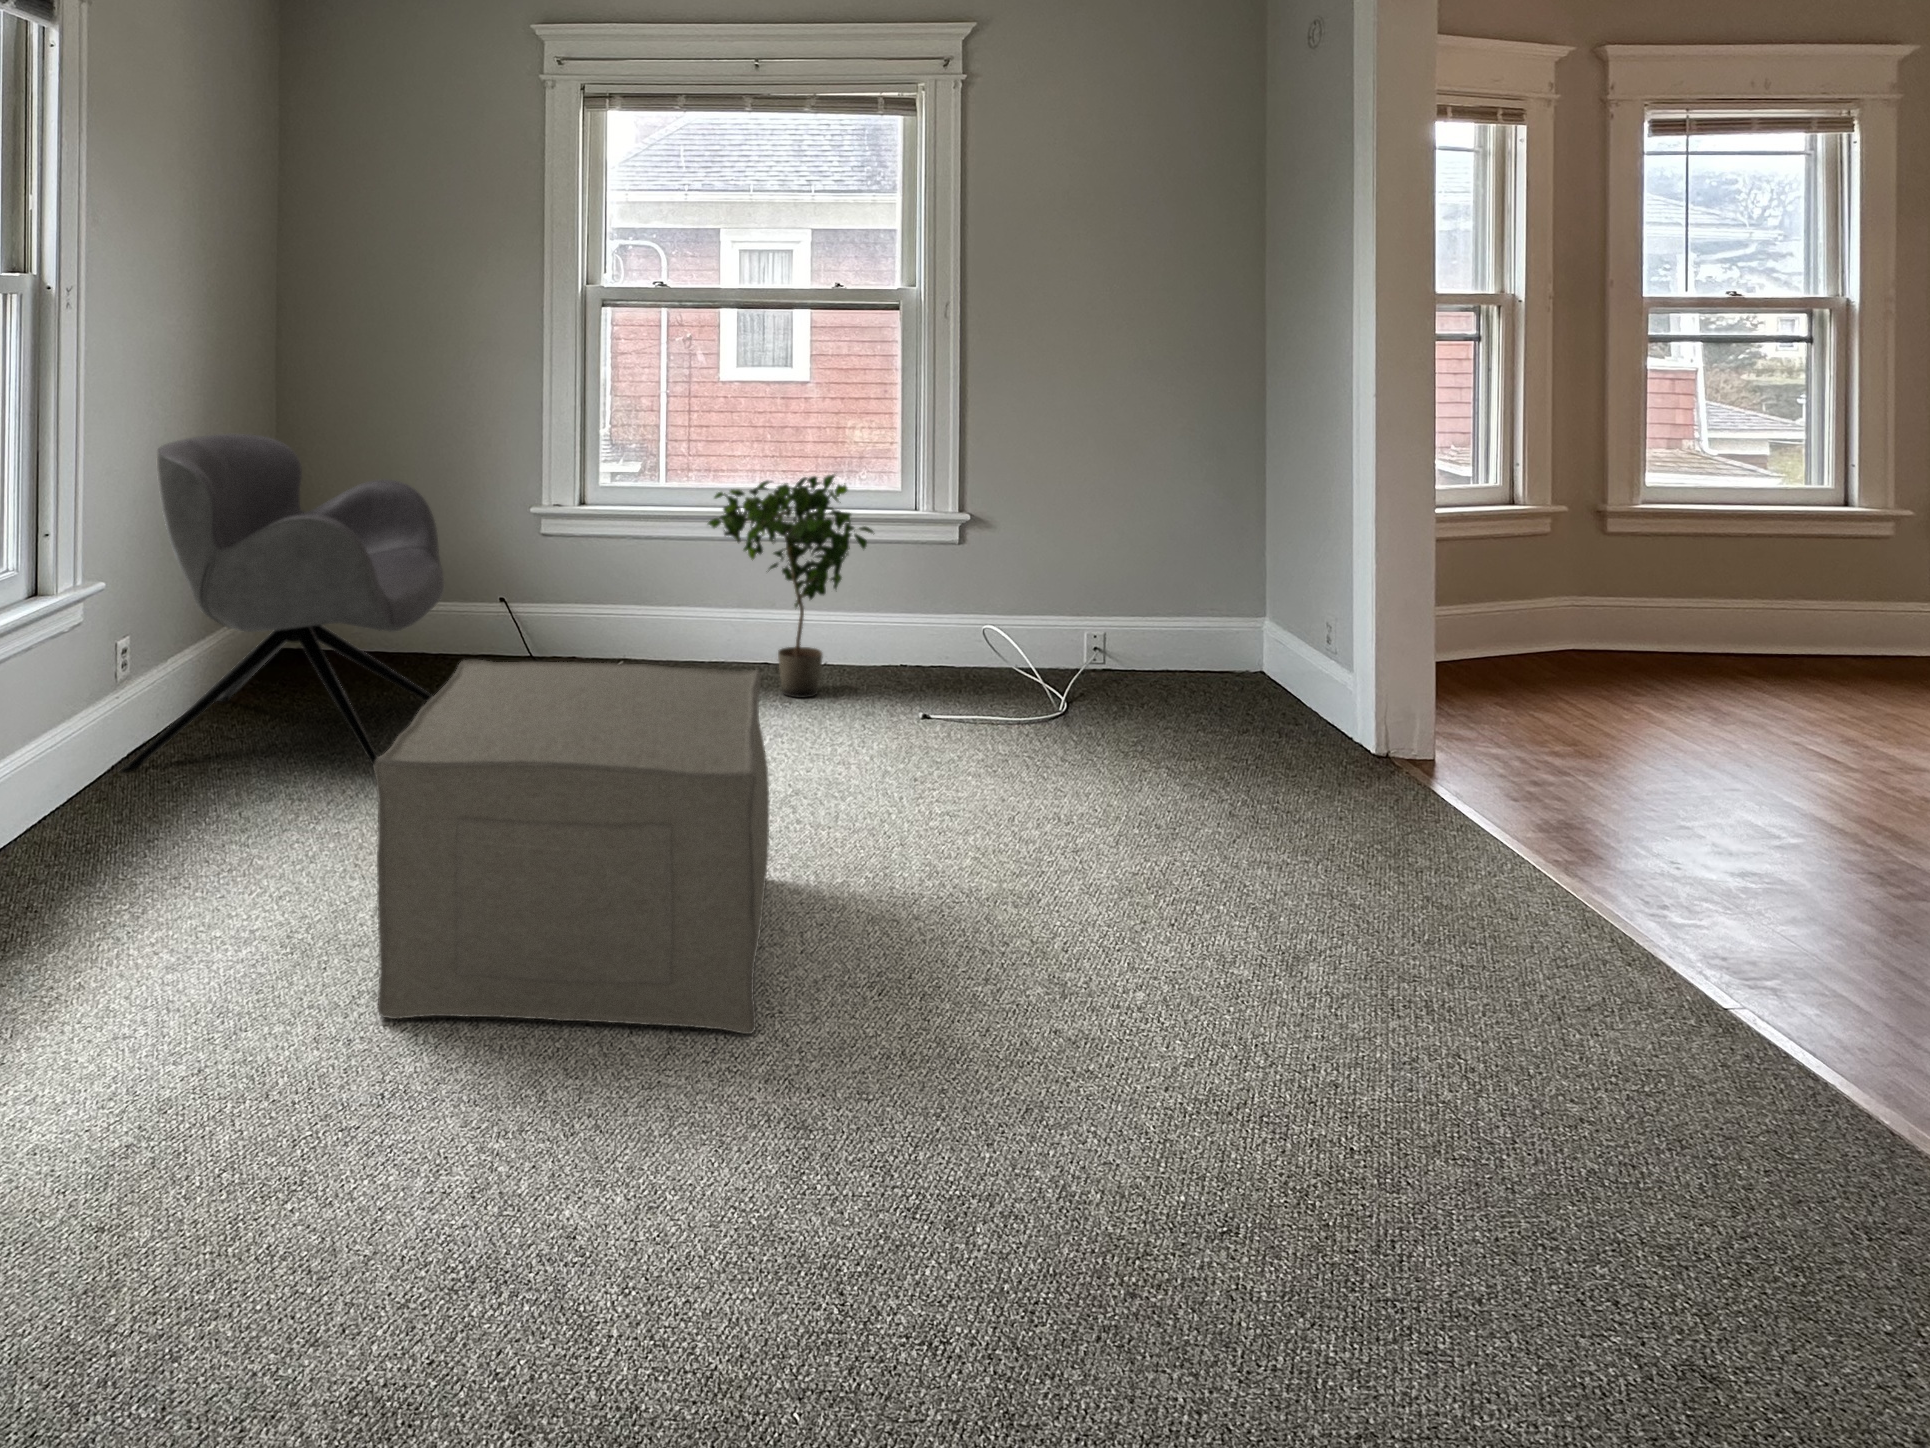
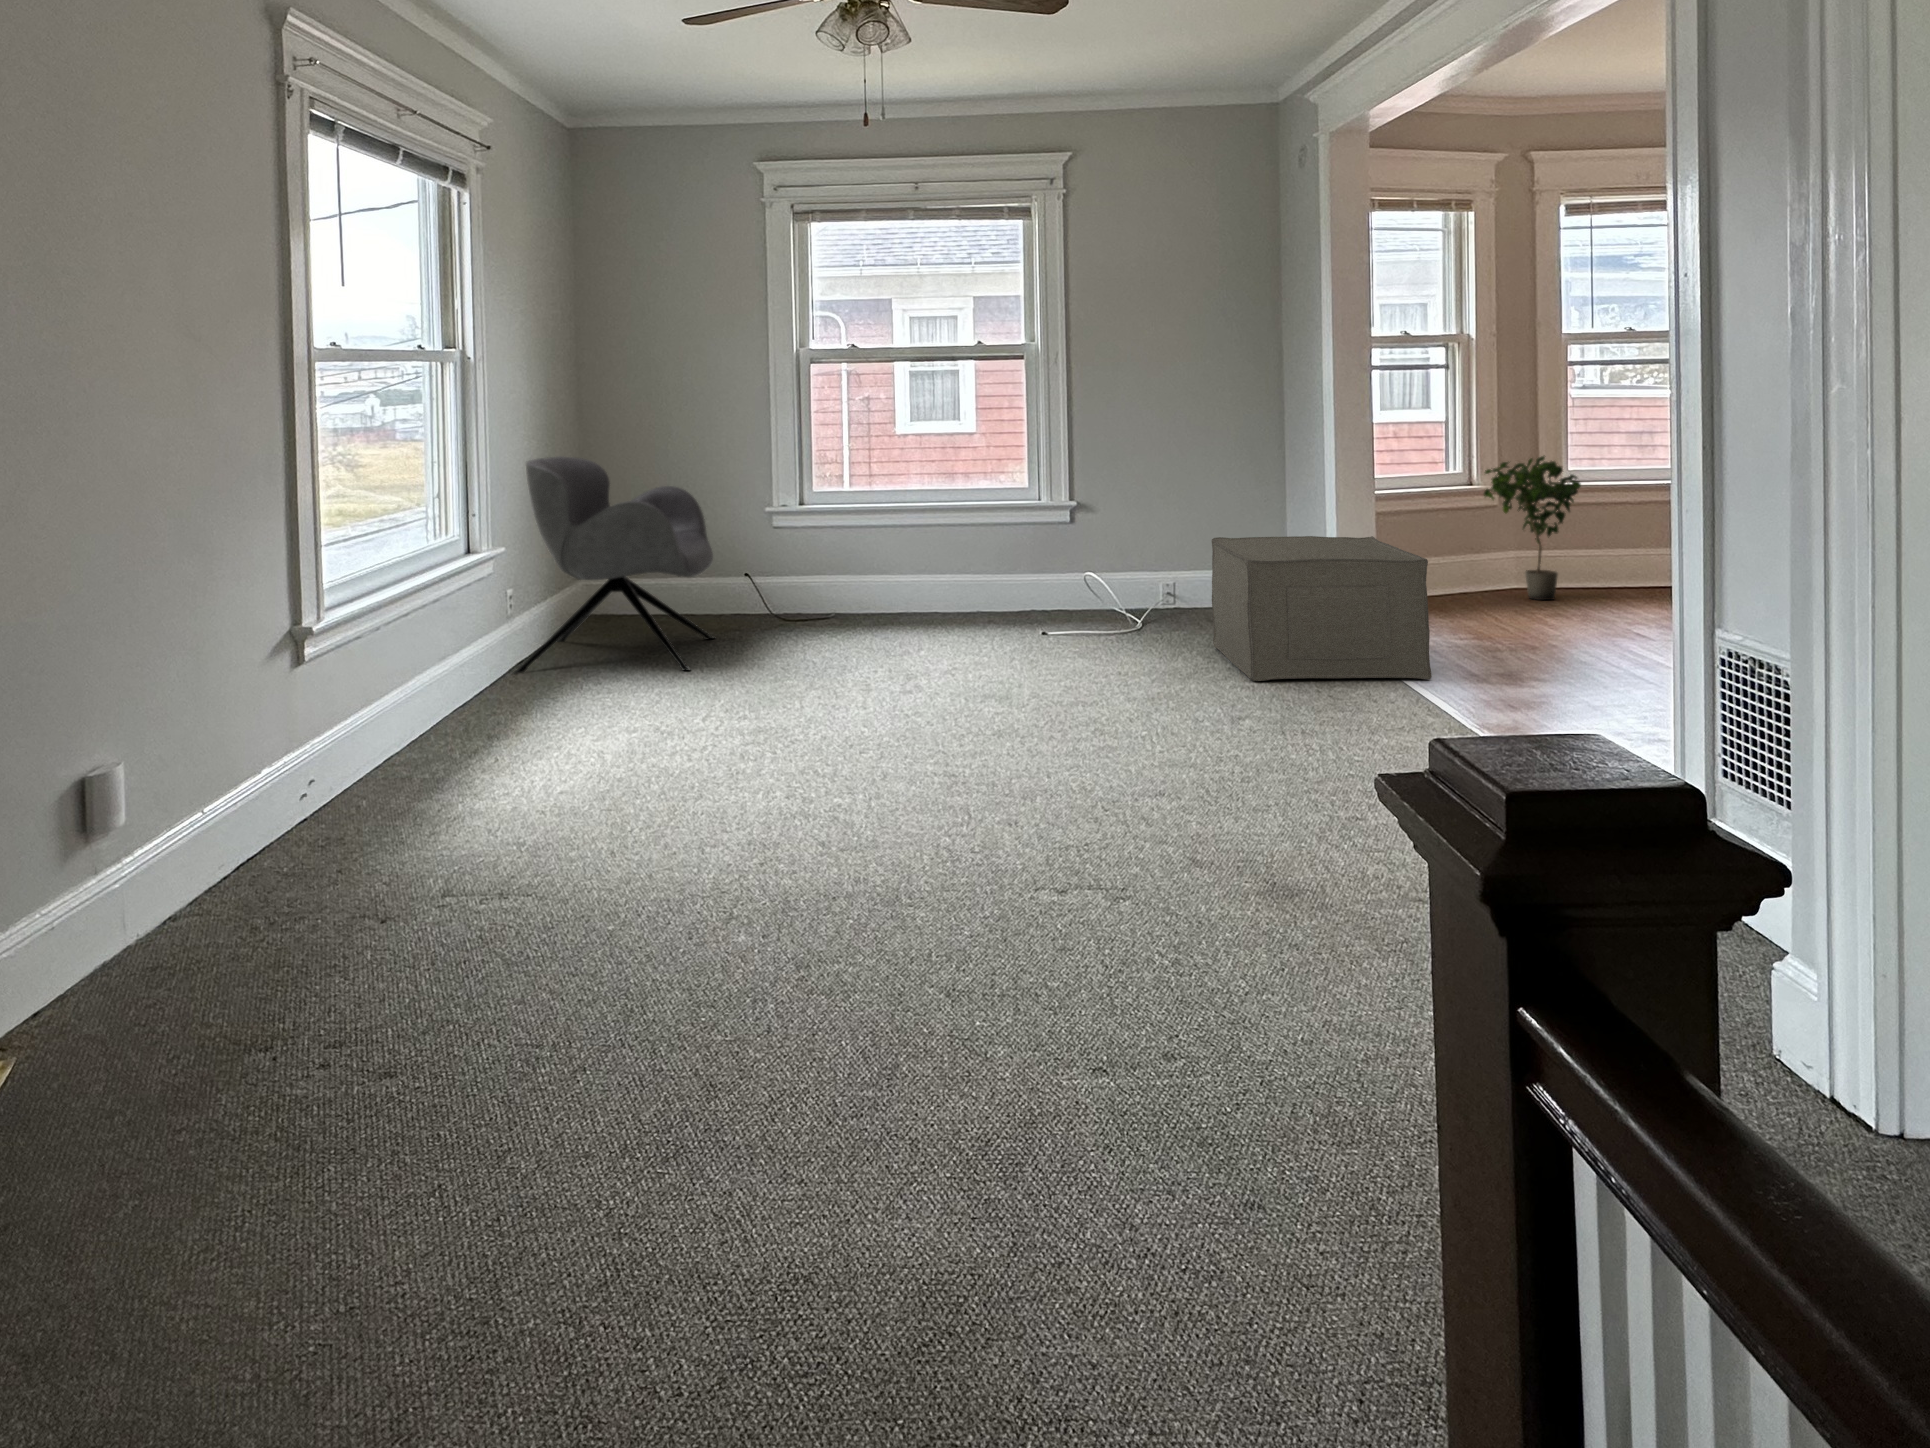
potted plant: present [708,475,873,698] -> present [1484,456,1581,600]
ottoman: present [374,660,769,1034] -> present [1212,536,1432,681]

